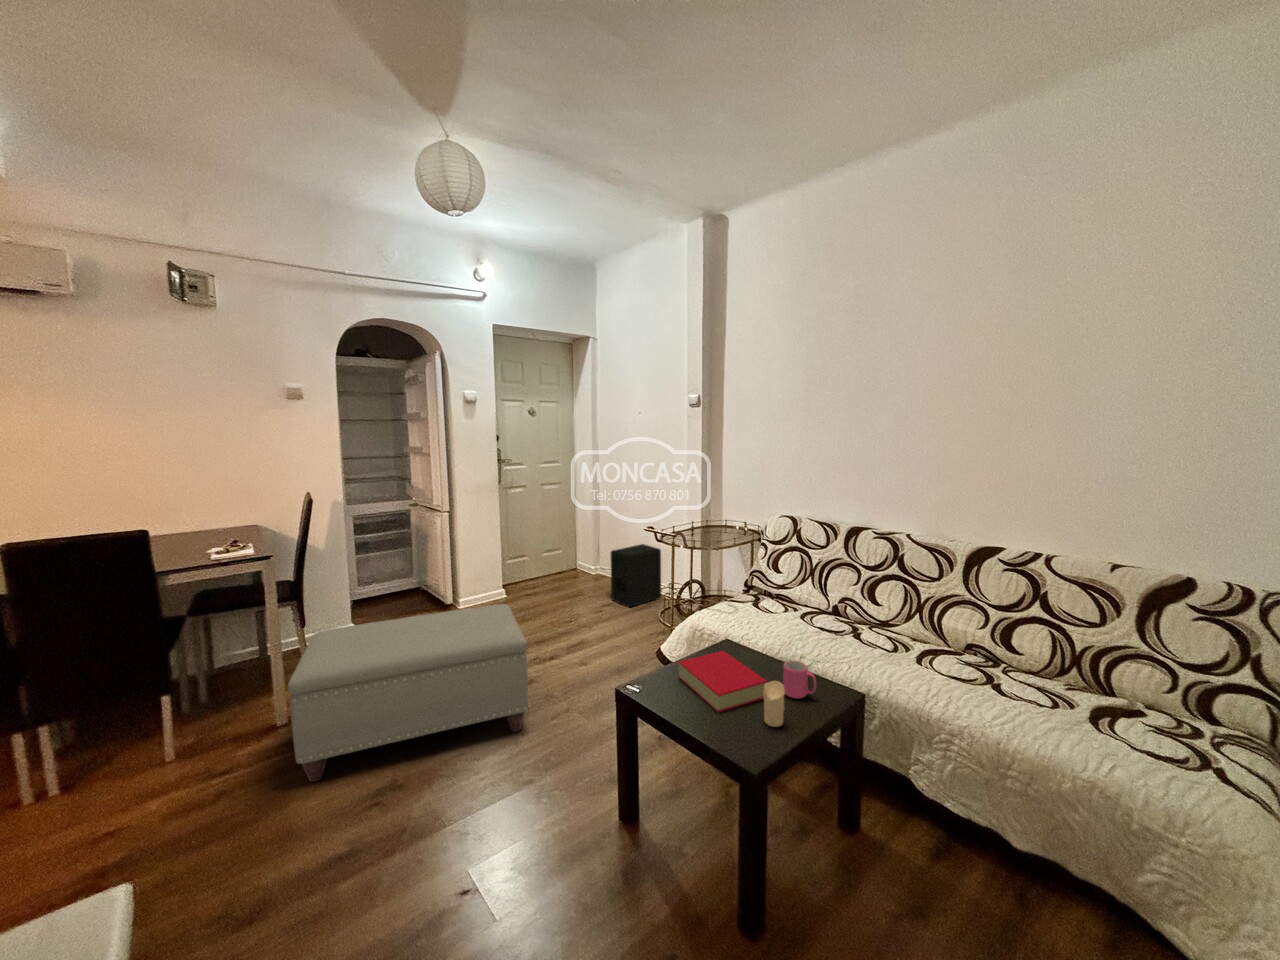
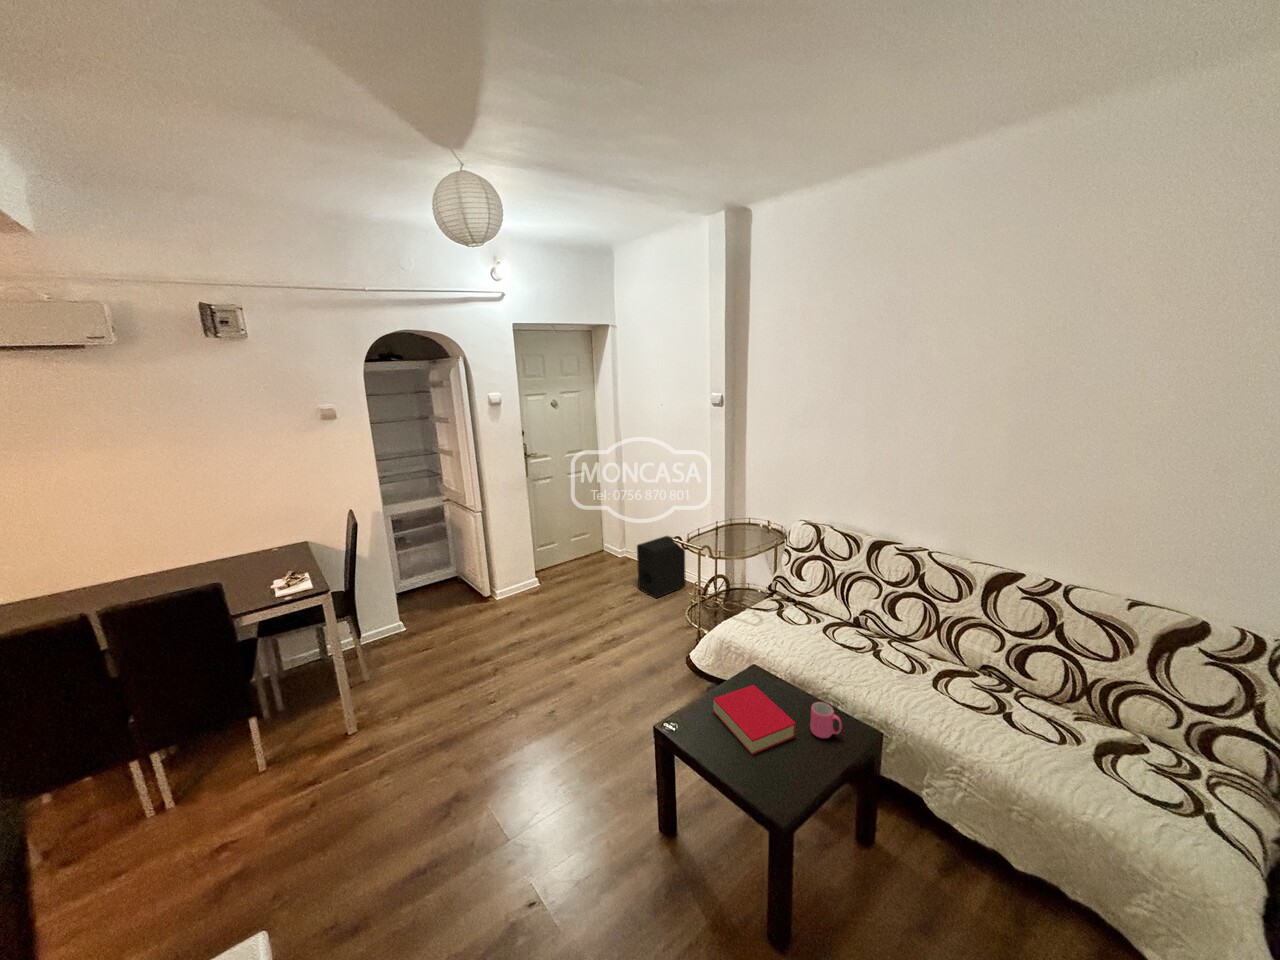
ottoman: present [288,604,528,782] -> none [363,618,573,793]
candle: present [763,681,785,727] -> none [794,731,814,773]

